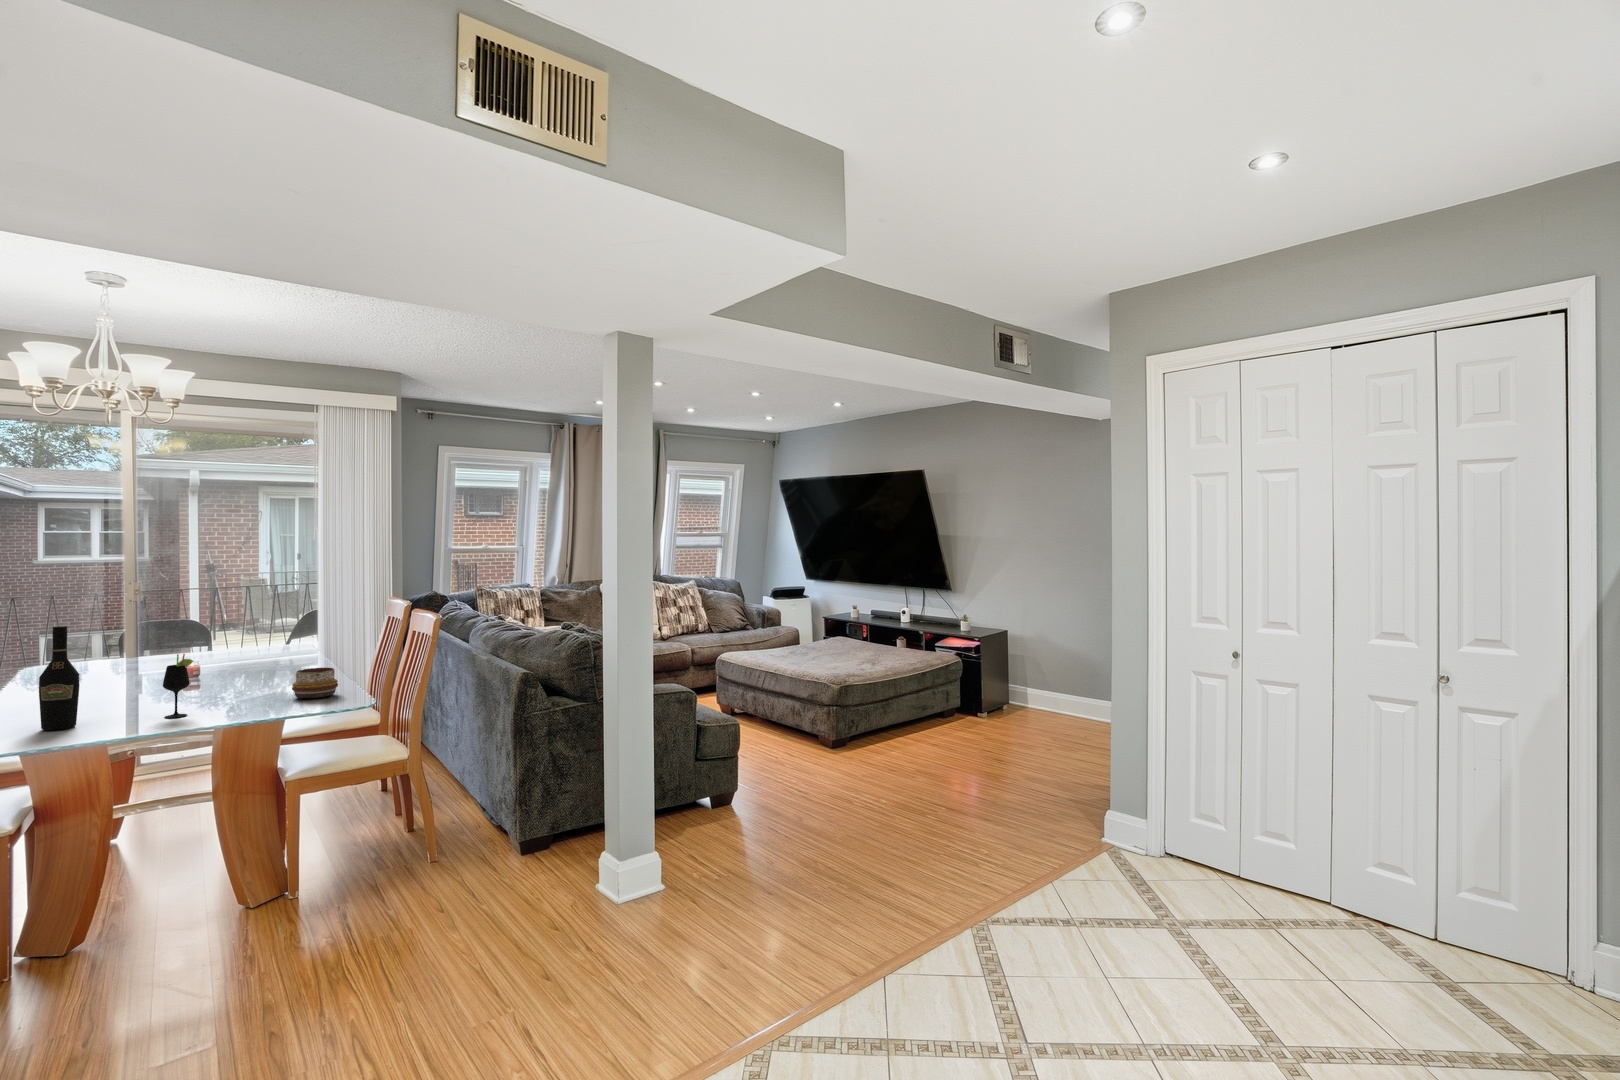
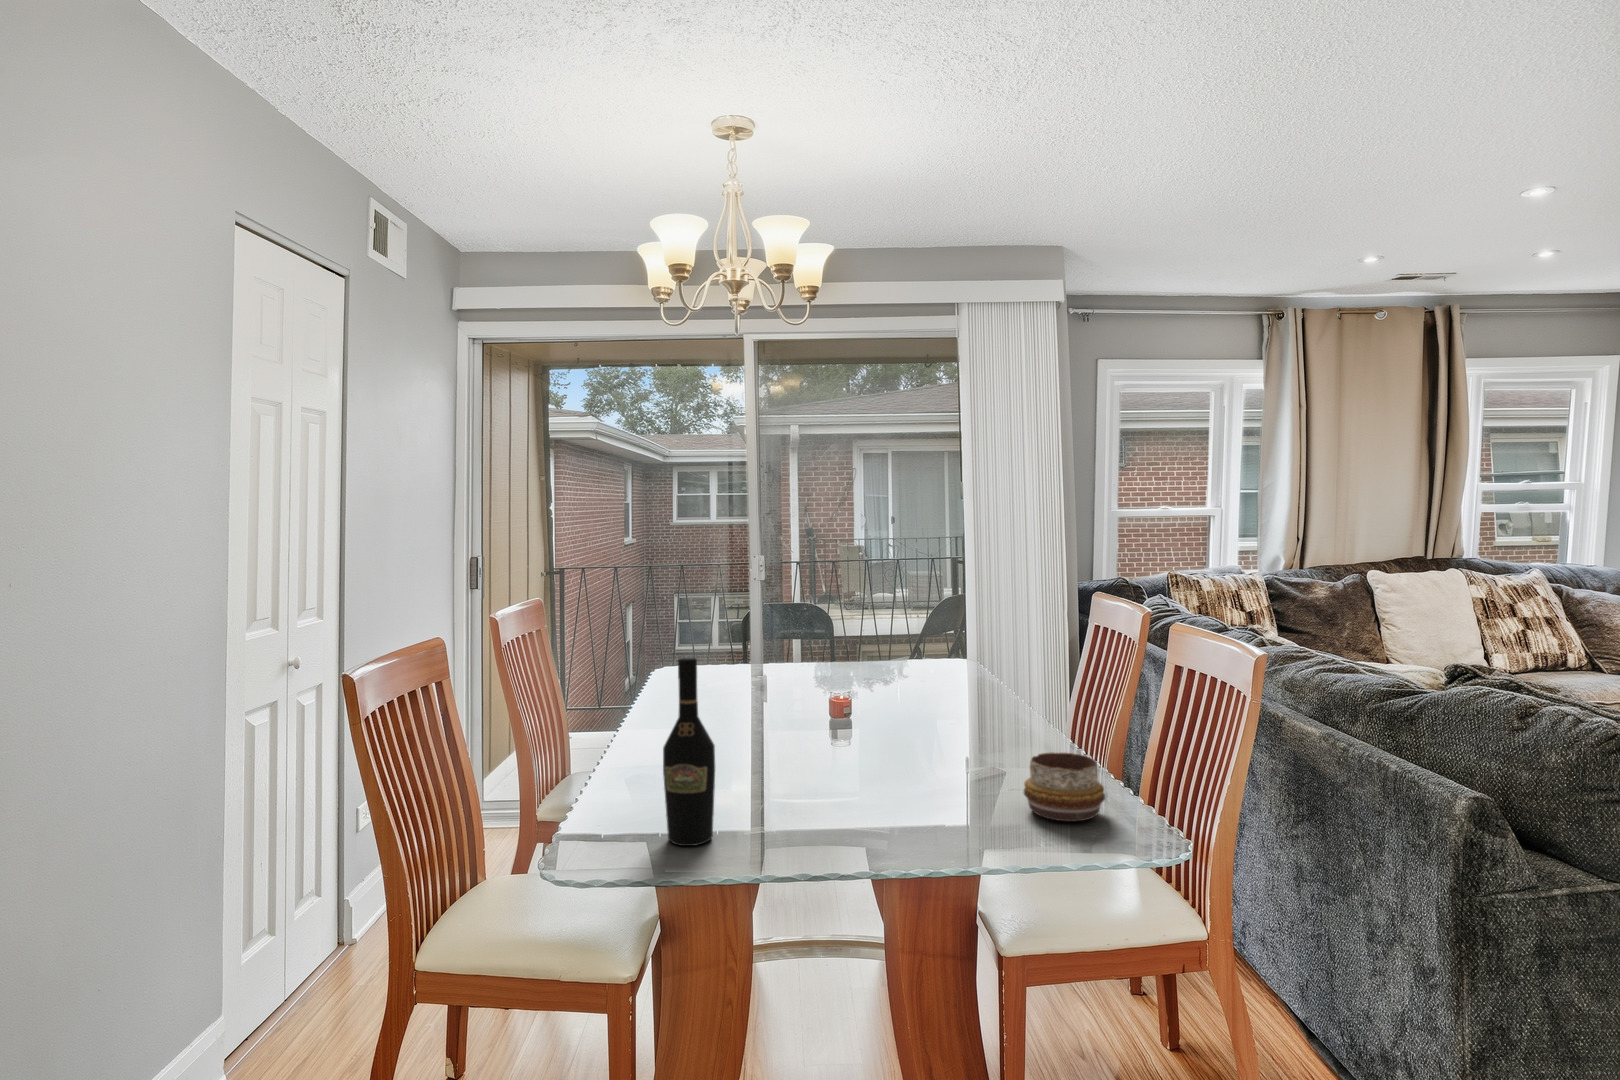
wine glass: present [163,654,193,718] -> none [831,721,877,842]

